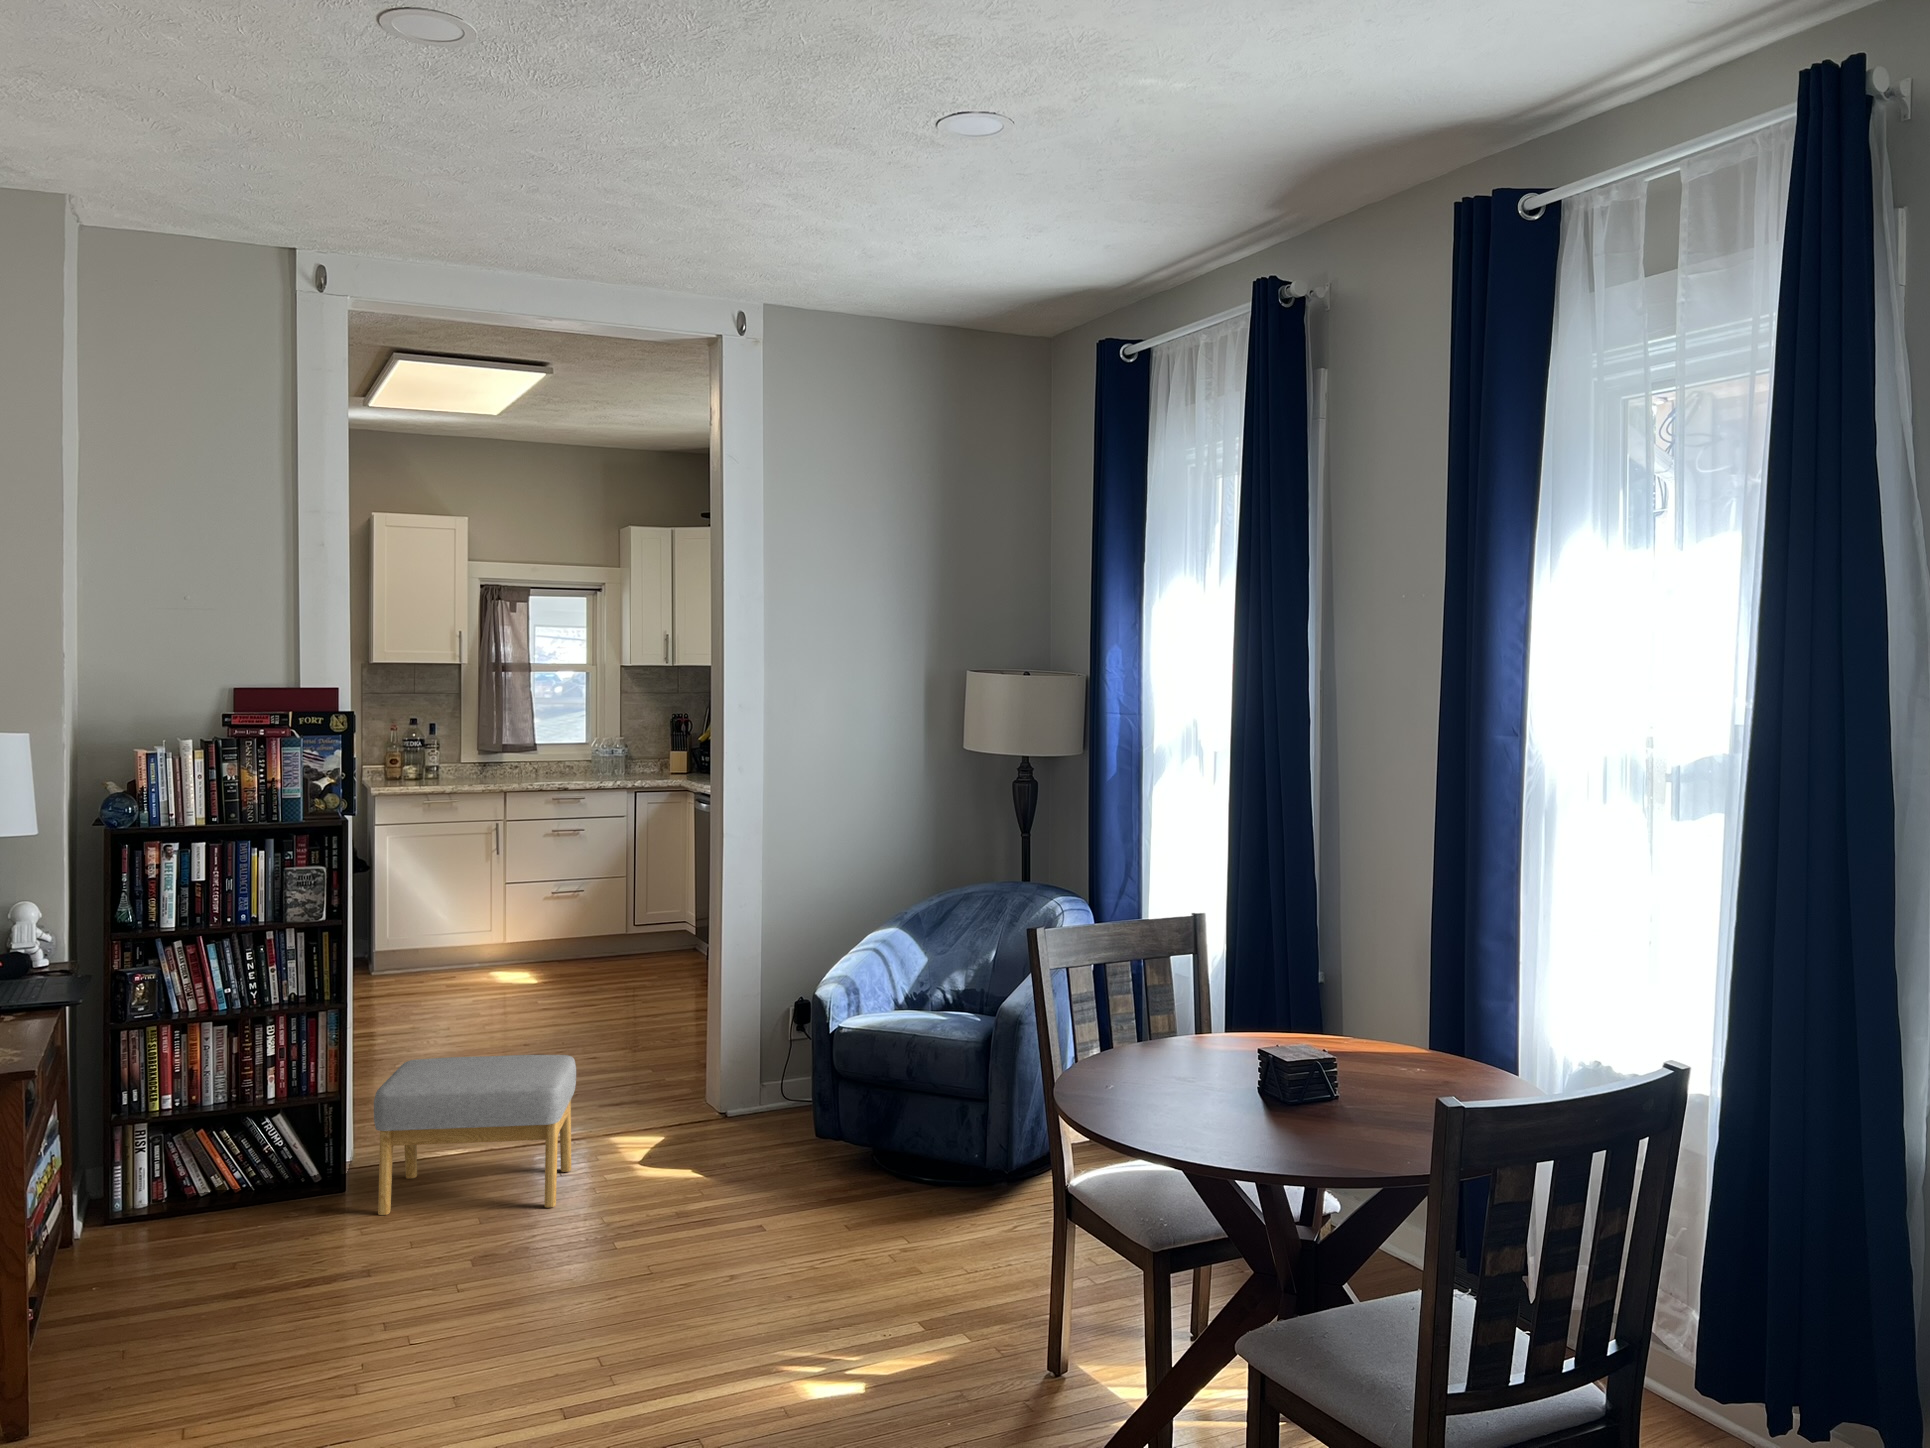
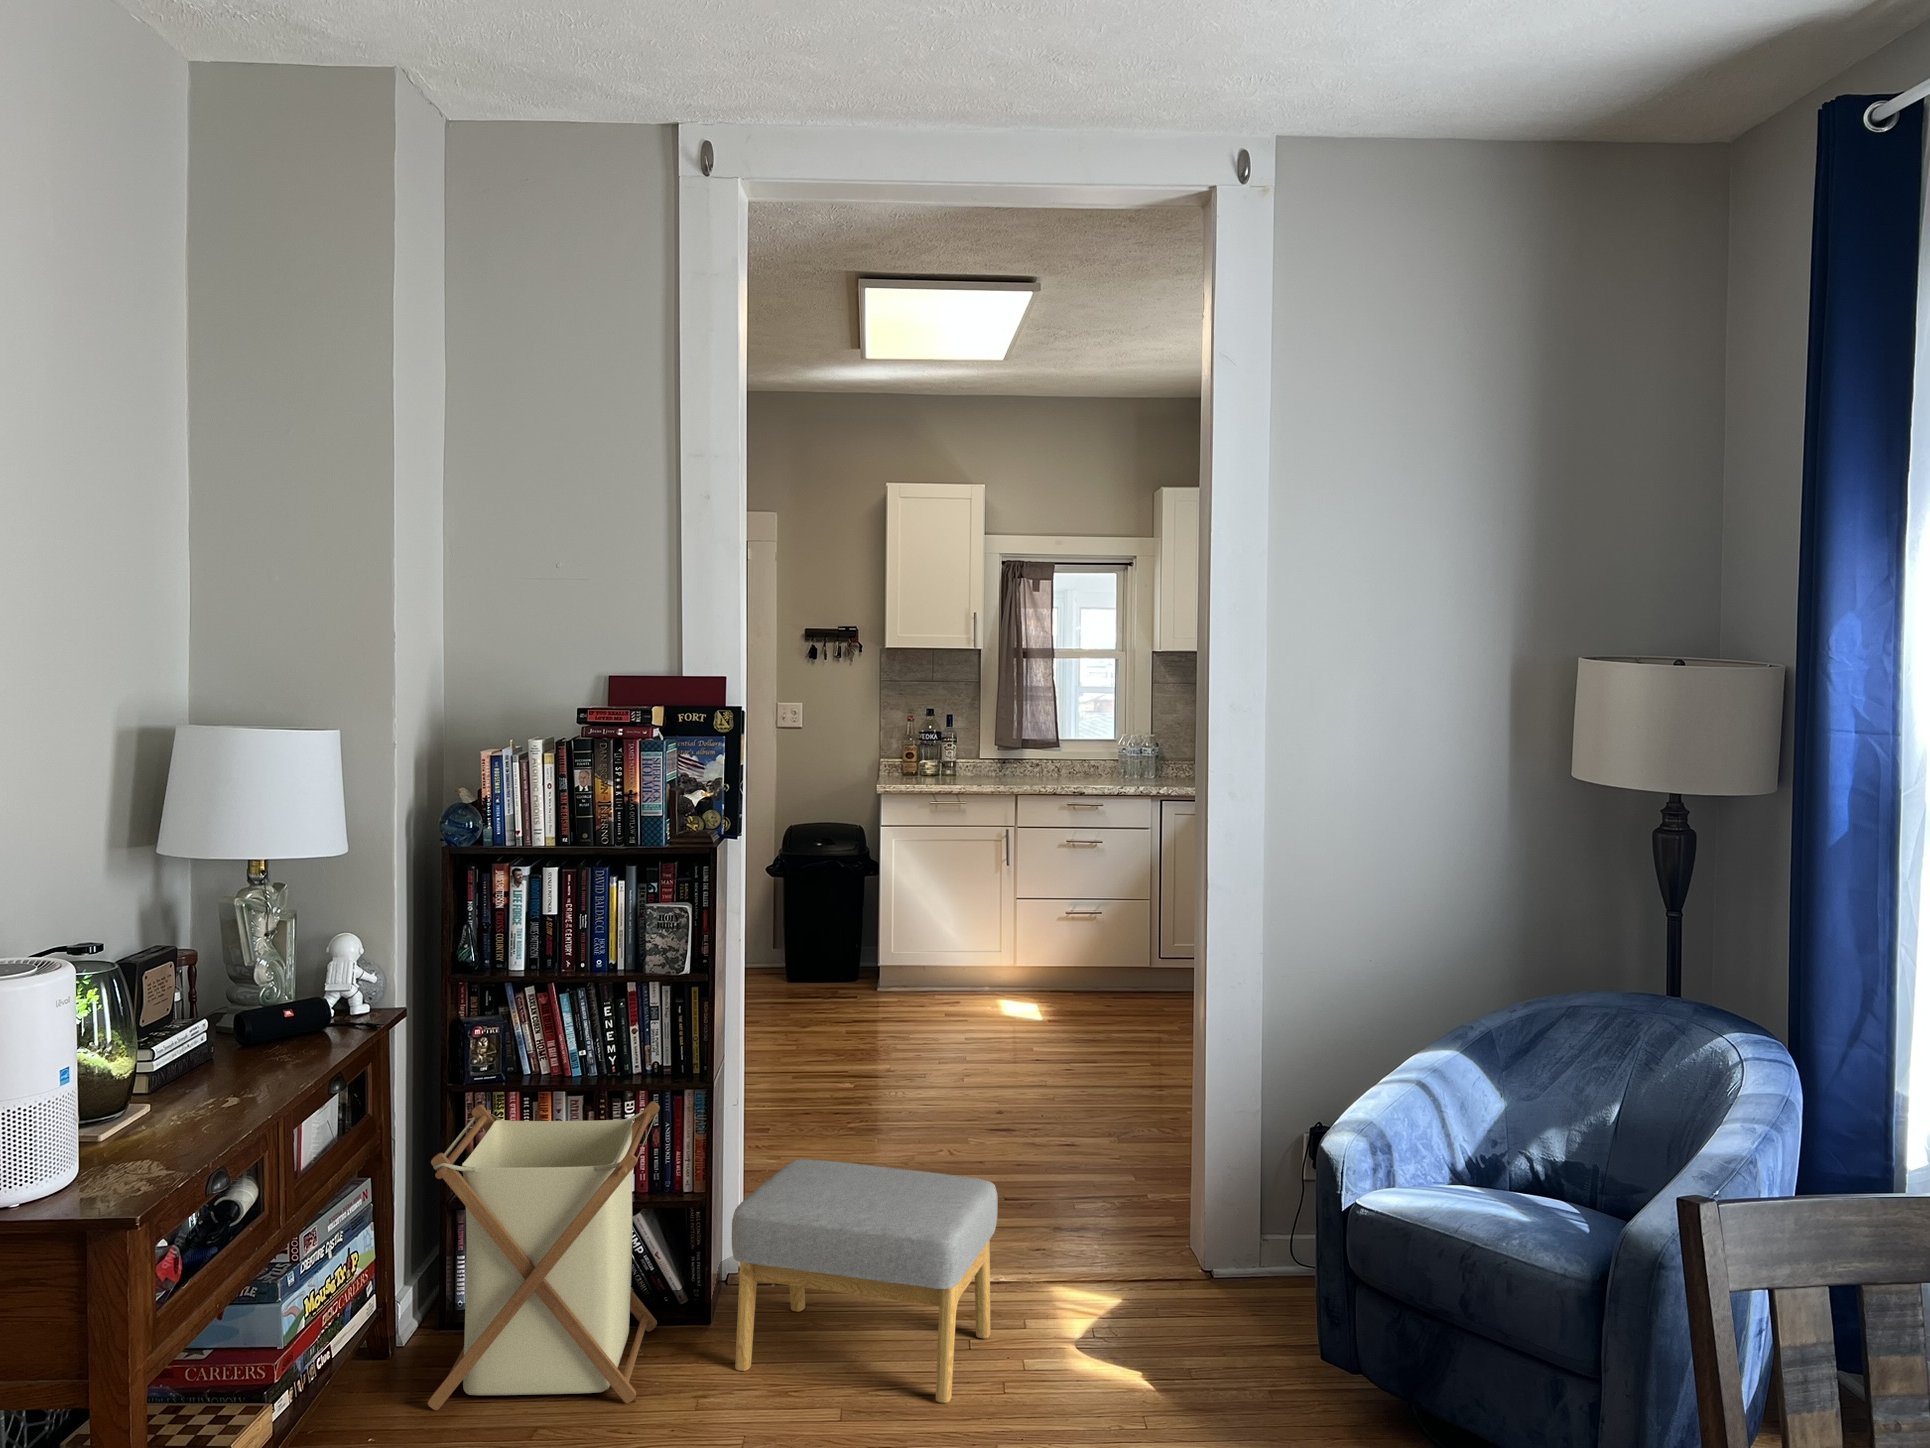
laundry basket: none [127,1023,307,1273] -> present [428,1101,660,1410]

